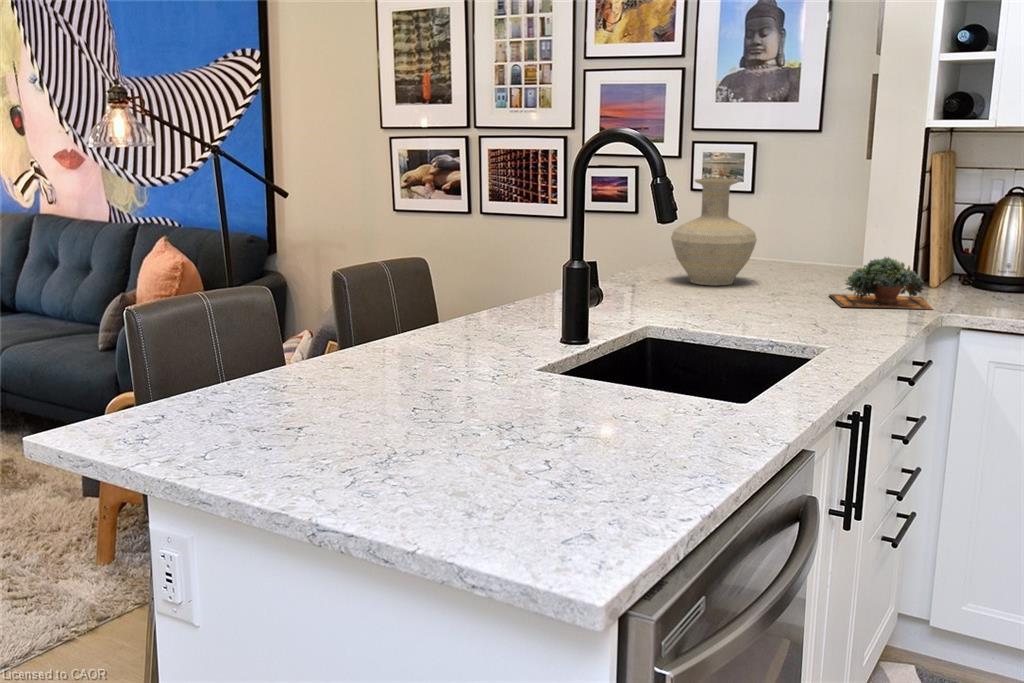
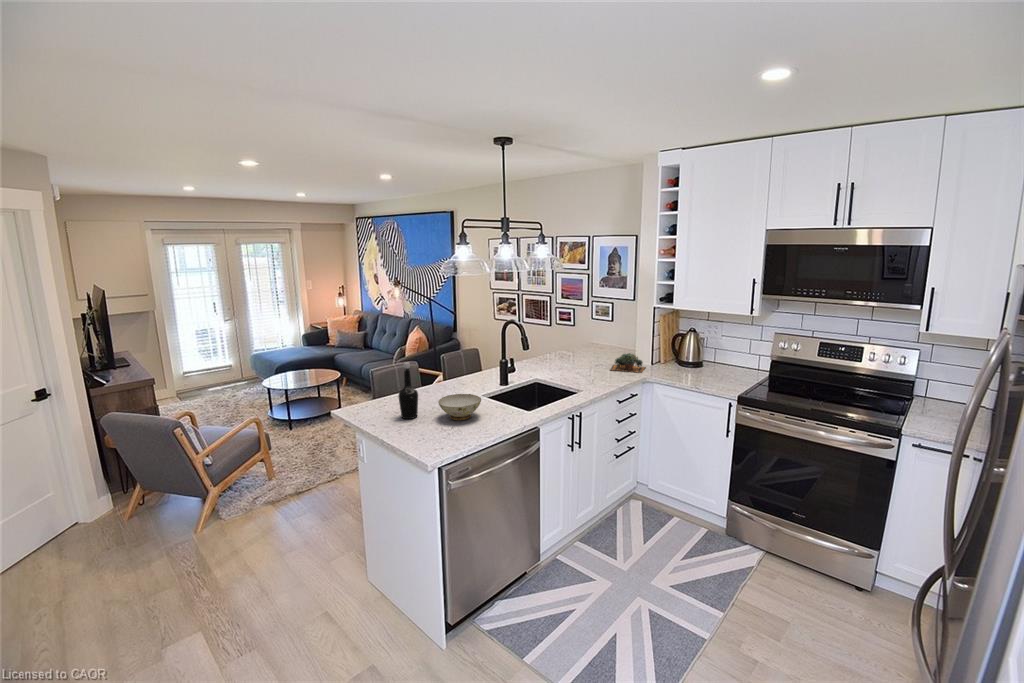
vase: present [671,179,757,285] -> none [566,320,596,359]
bottle: none [333,250,413,483] -> present [399,362,418,419]
ceramic bowl: none [495,374,661,474] -> present [438,394,481,421]

